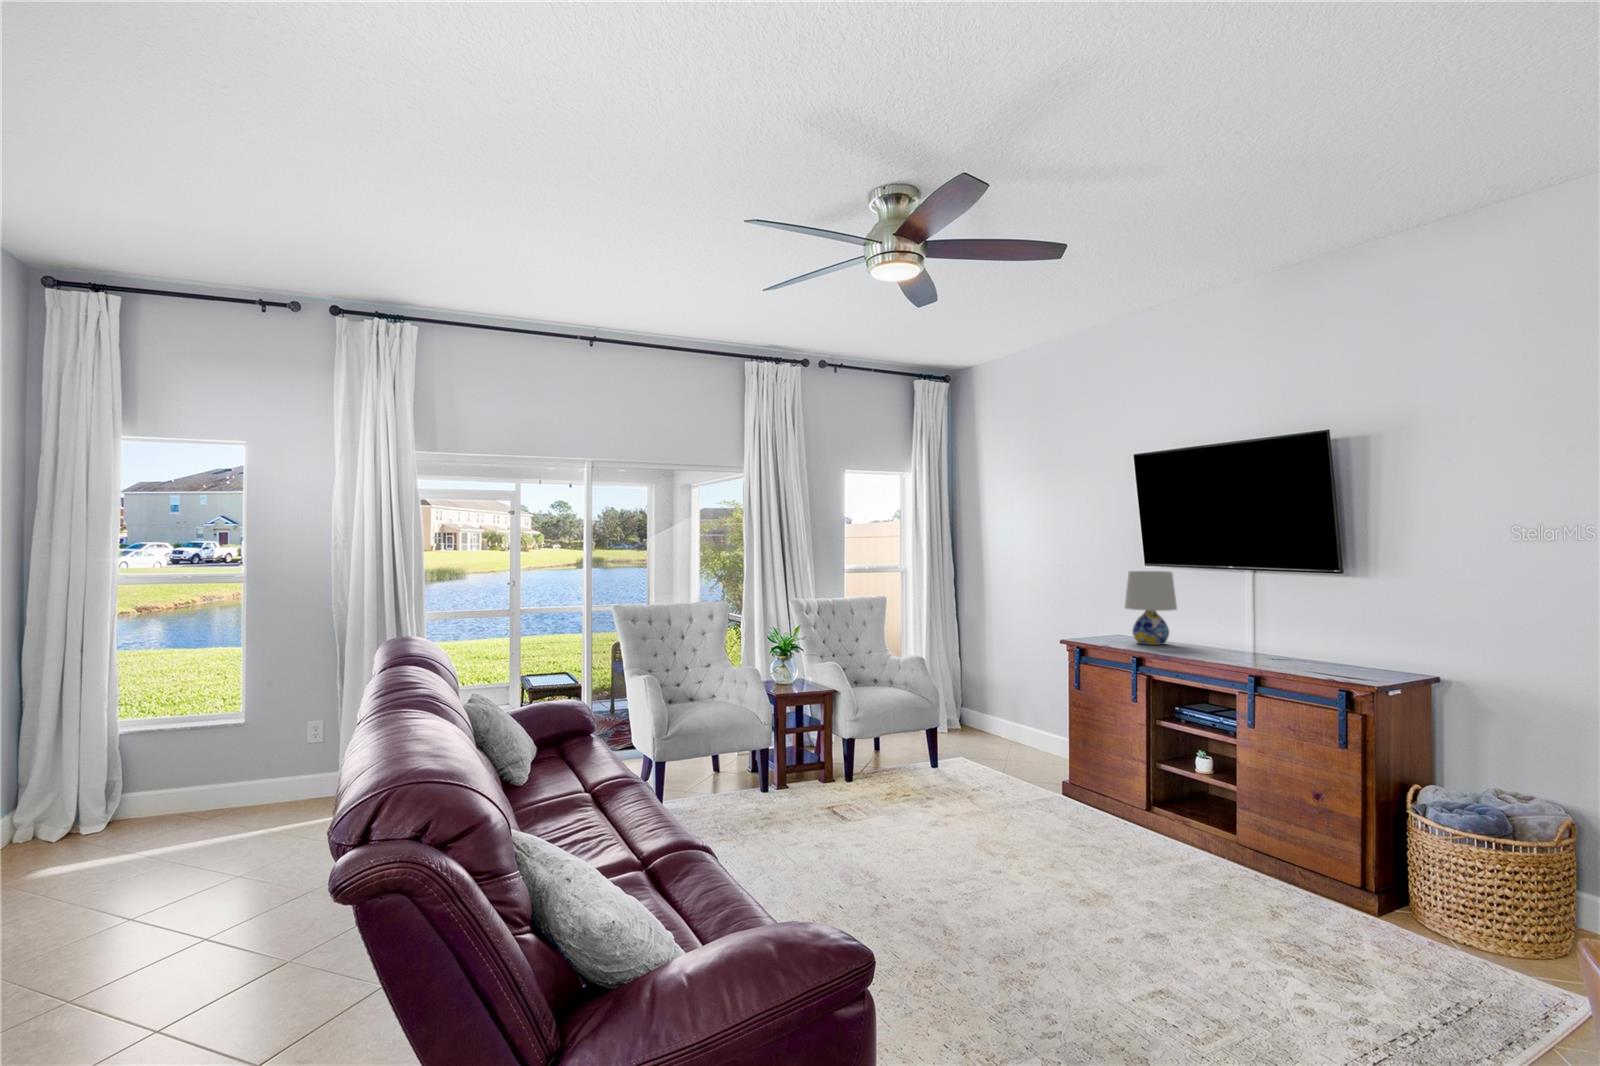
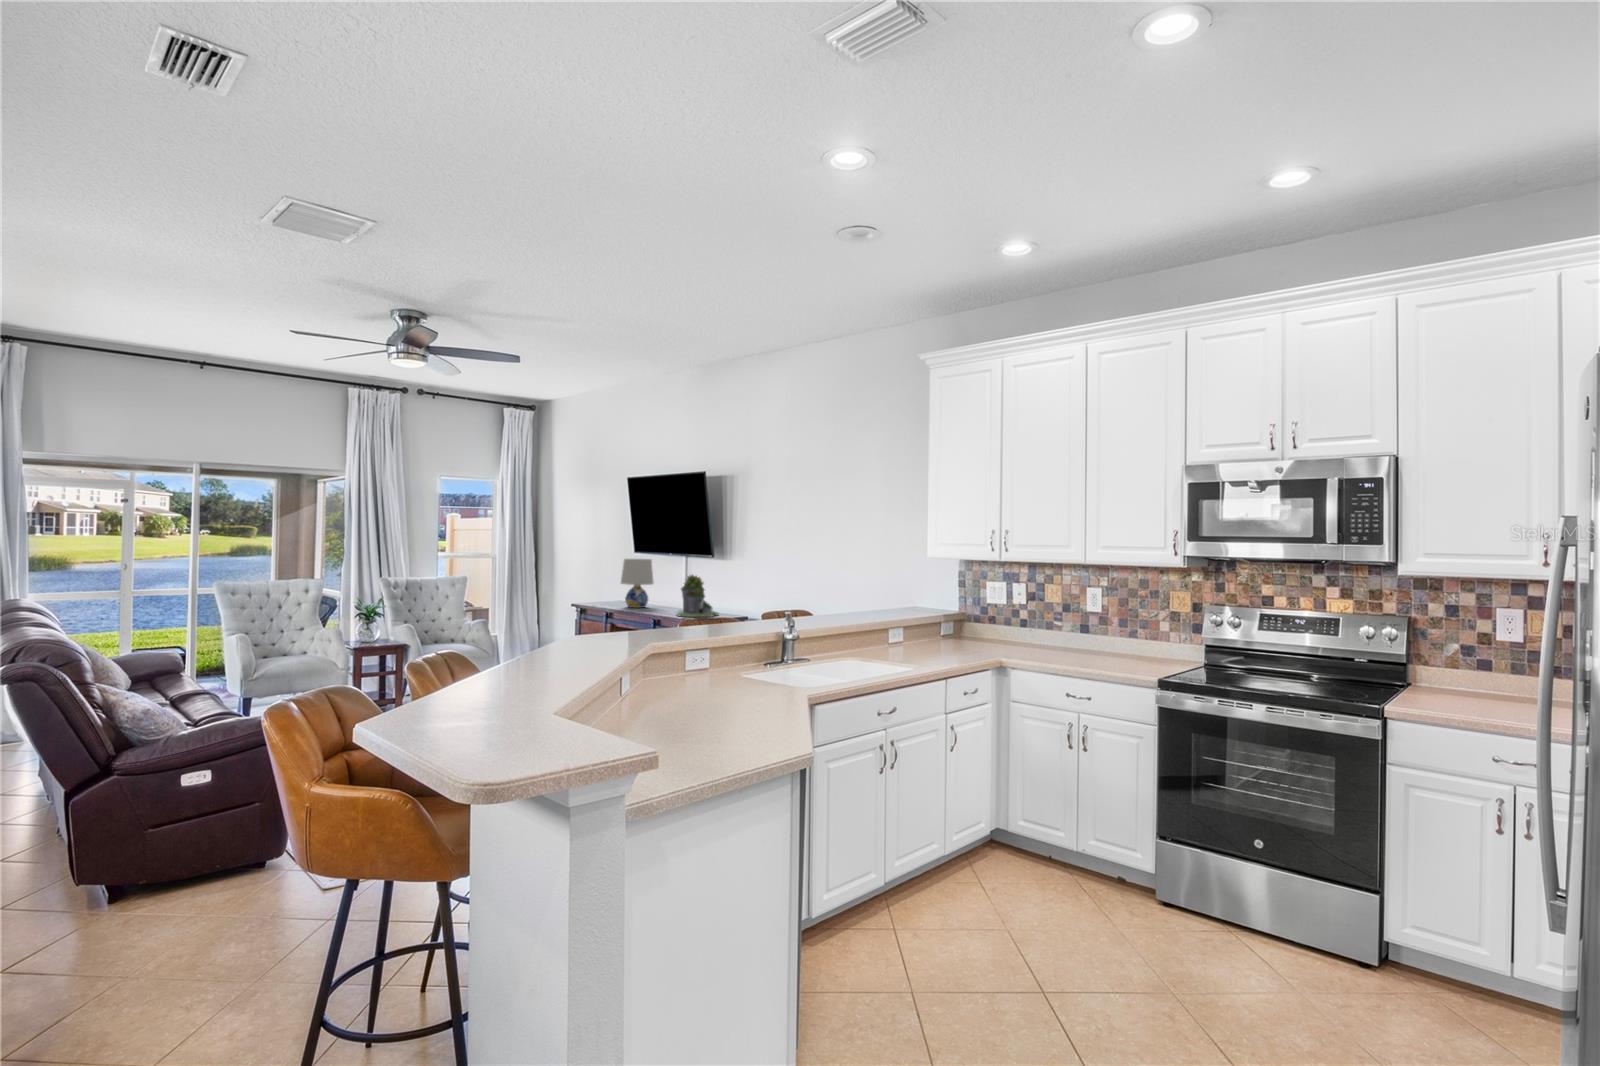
succulent planter: none [1254,596,1334,669] -> present [677,575,718,617]

